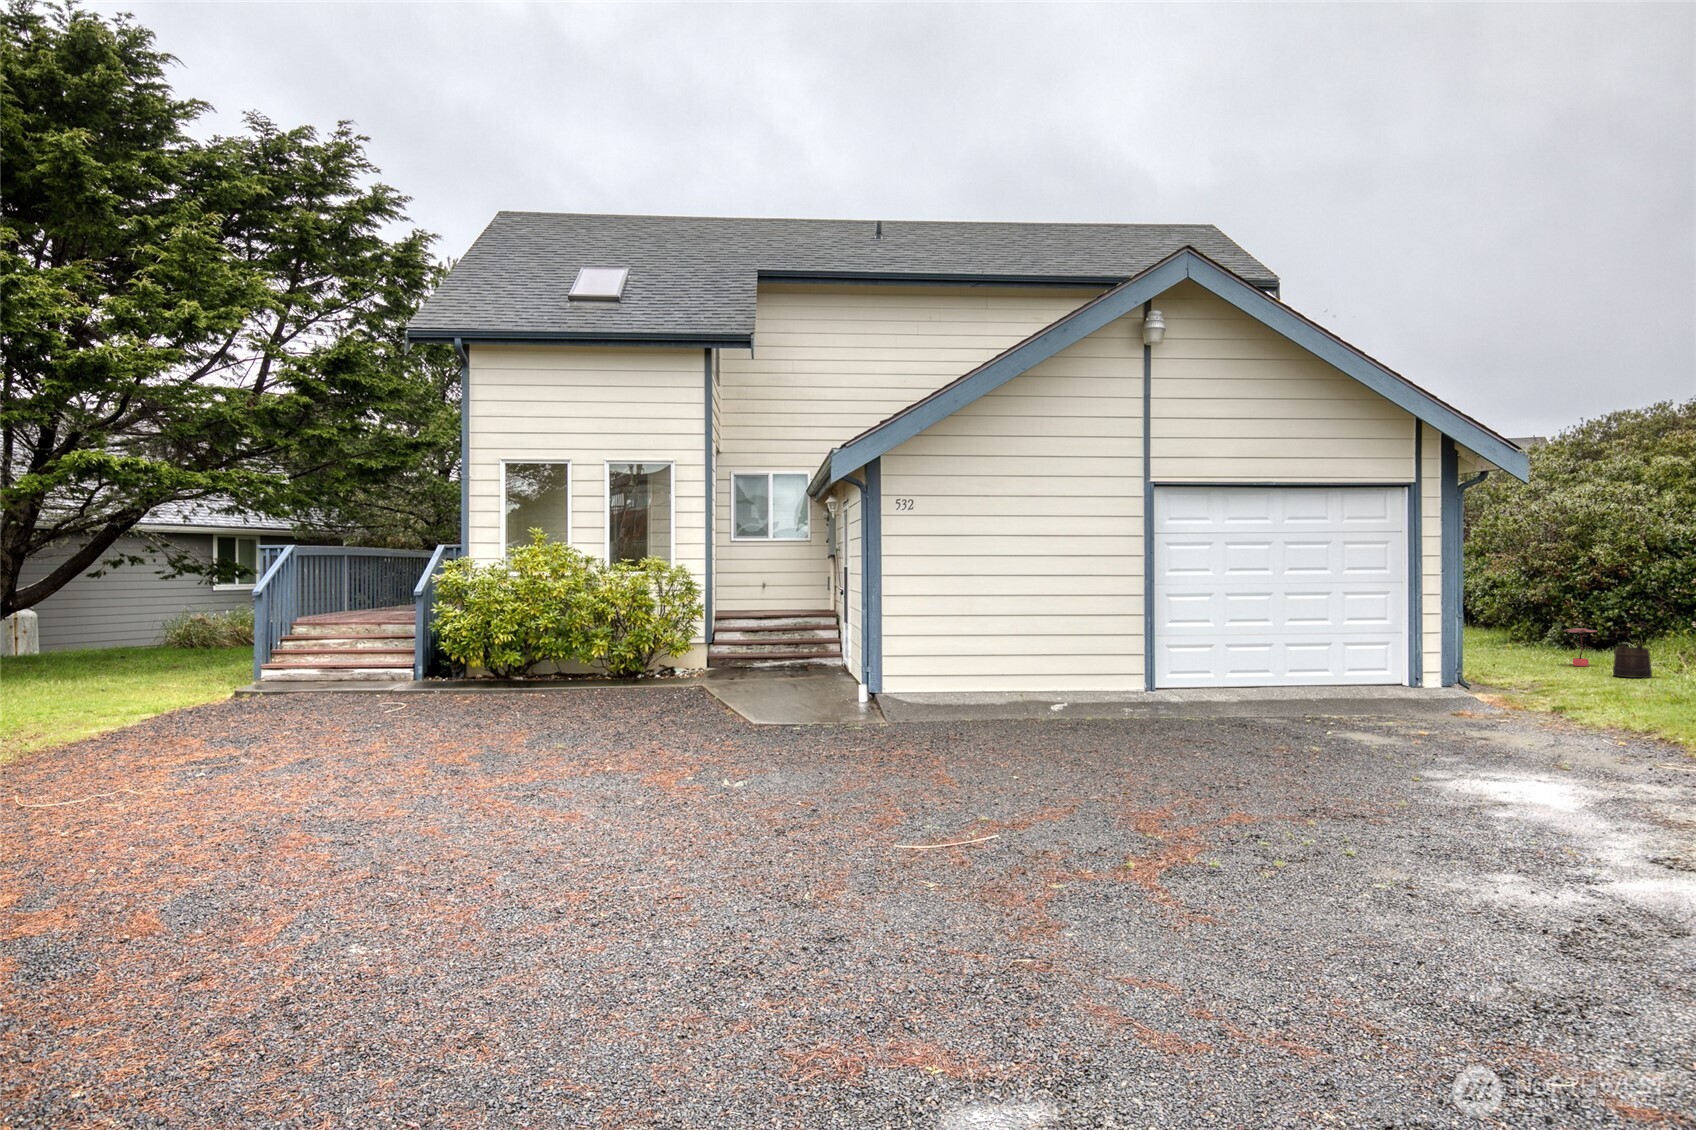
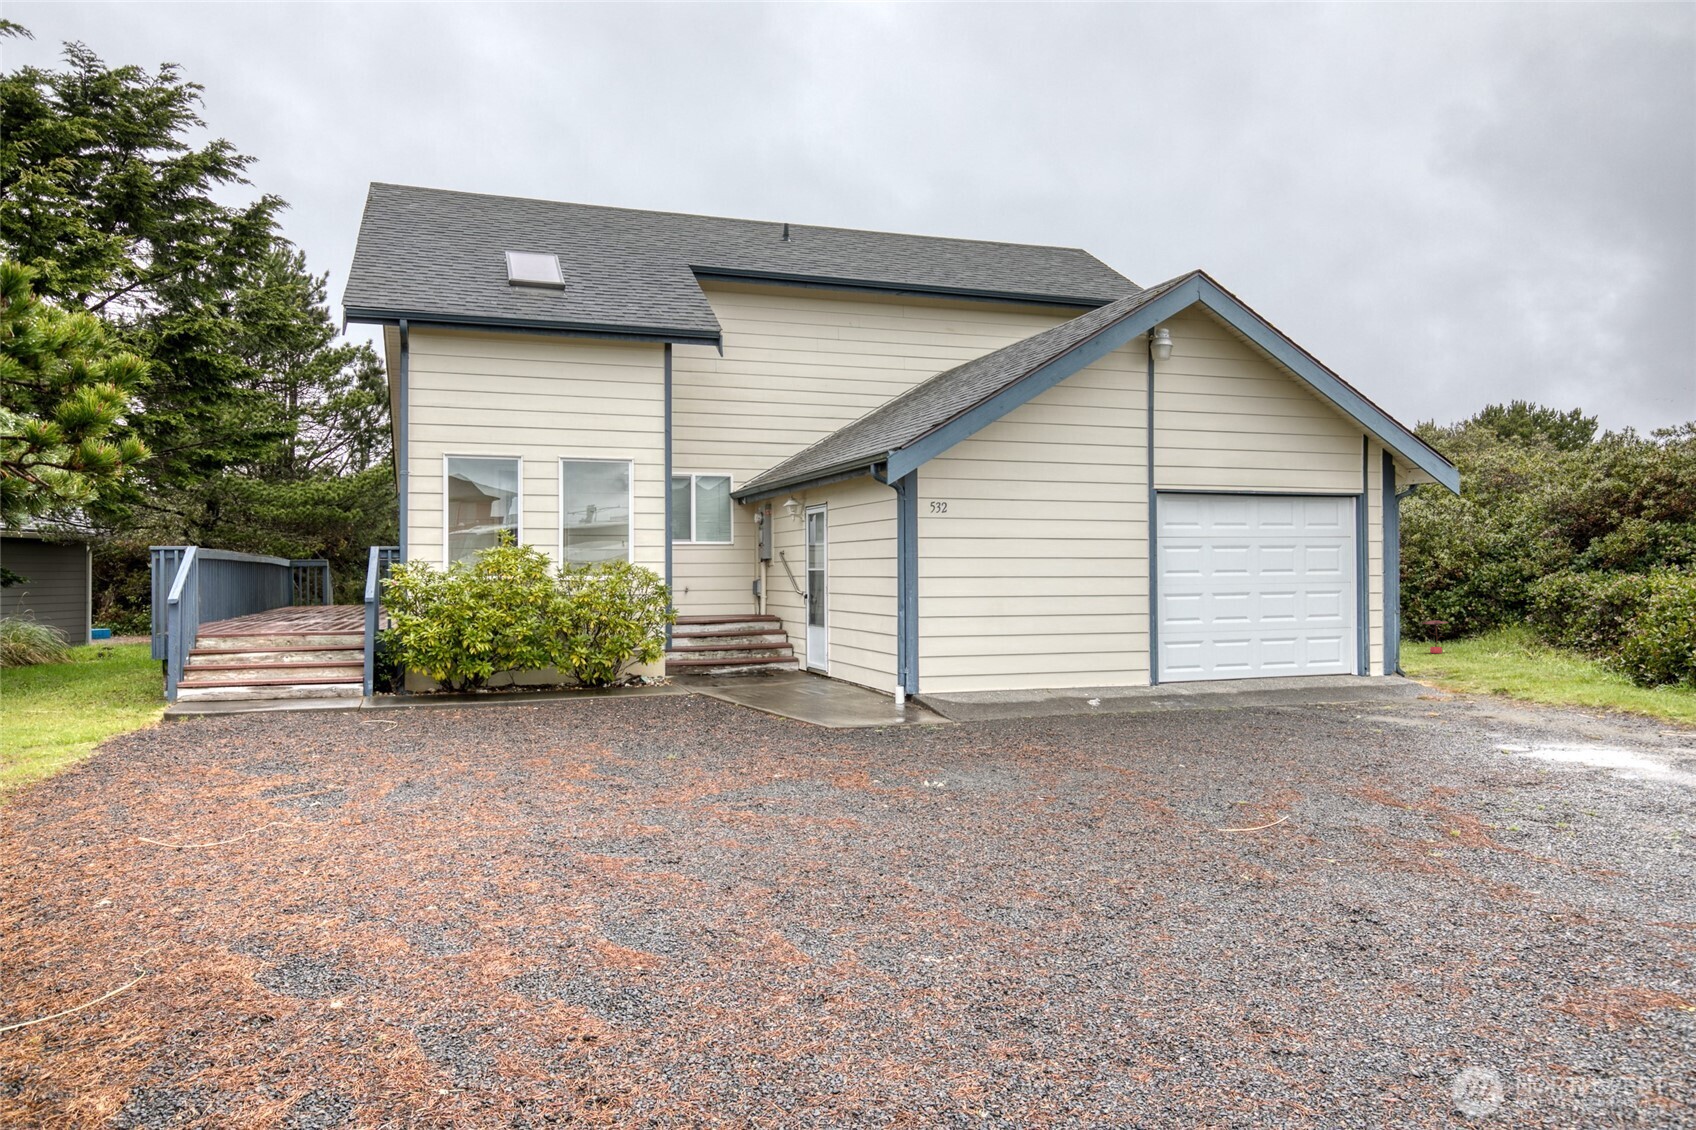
bucket: present [1613,644,1652,678] -> none [1463,630,1492,658]

